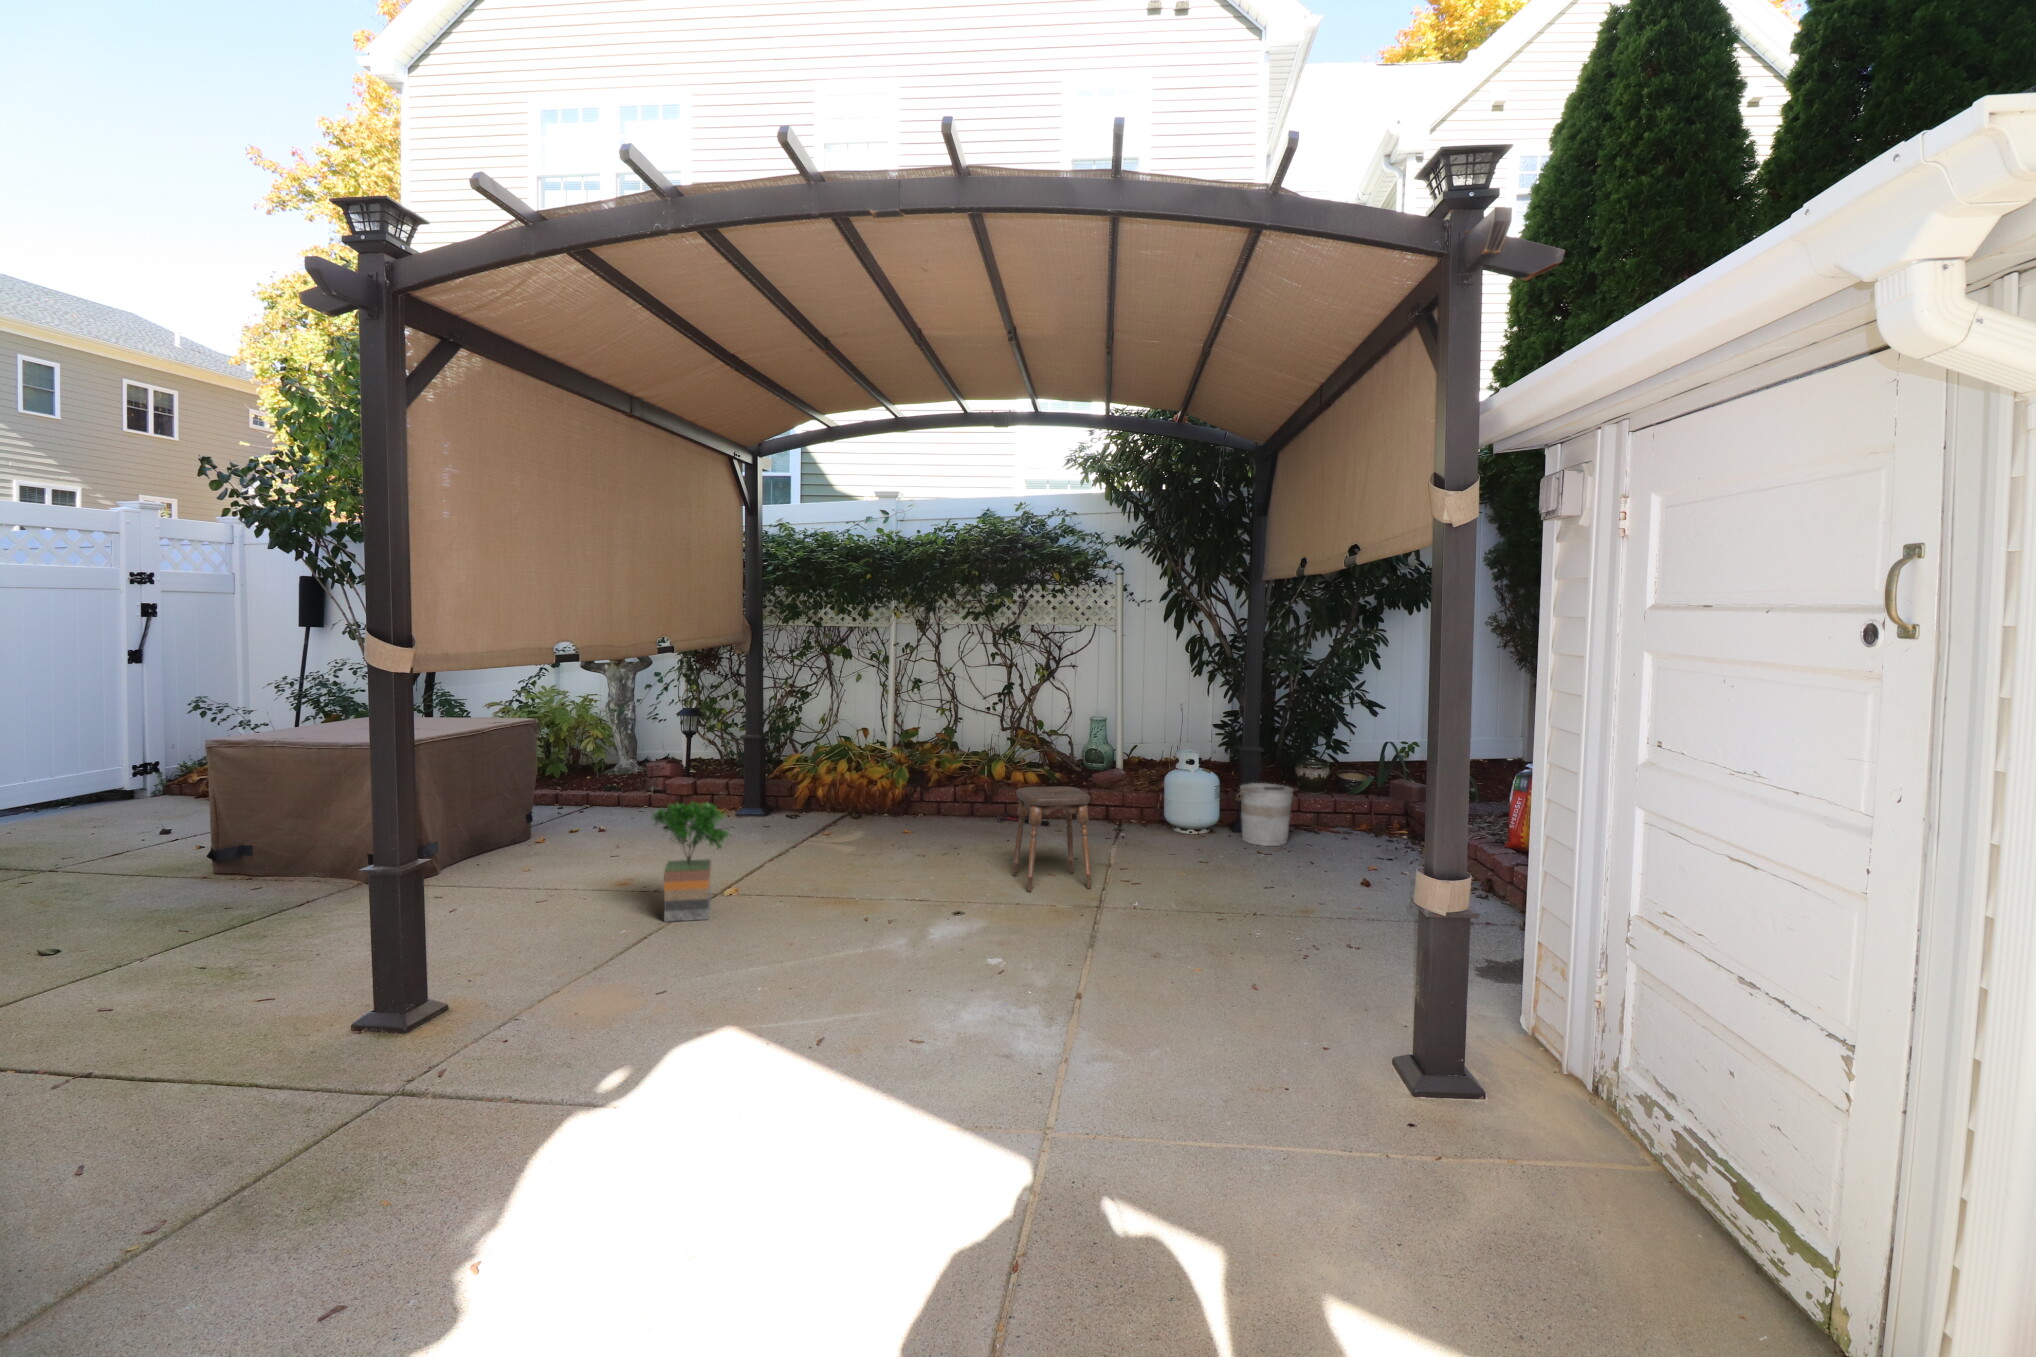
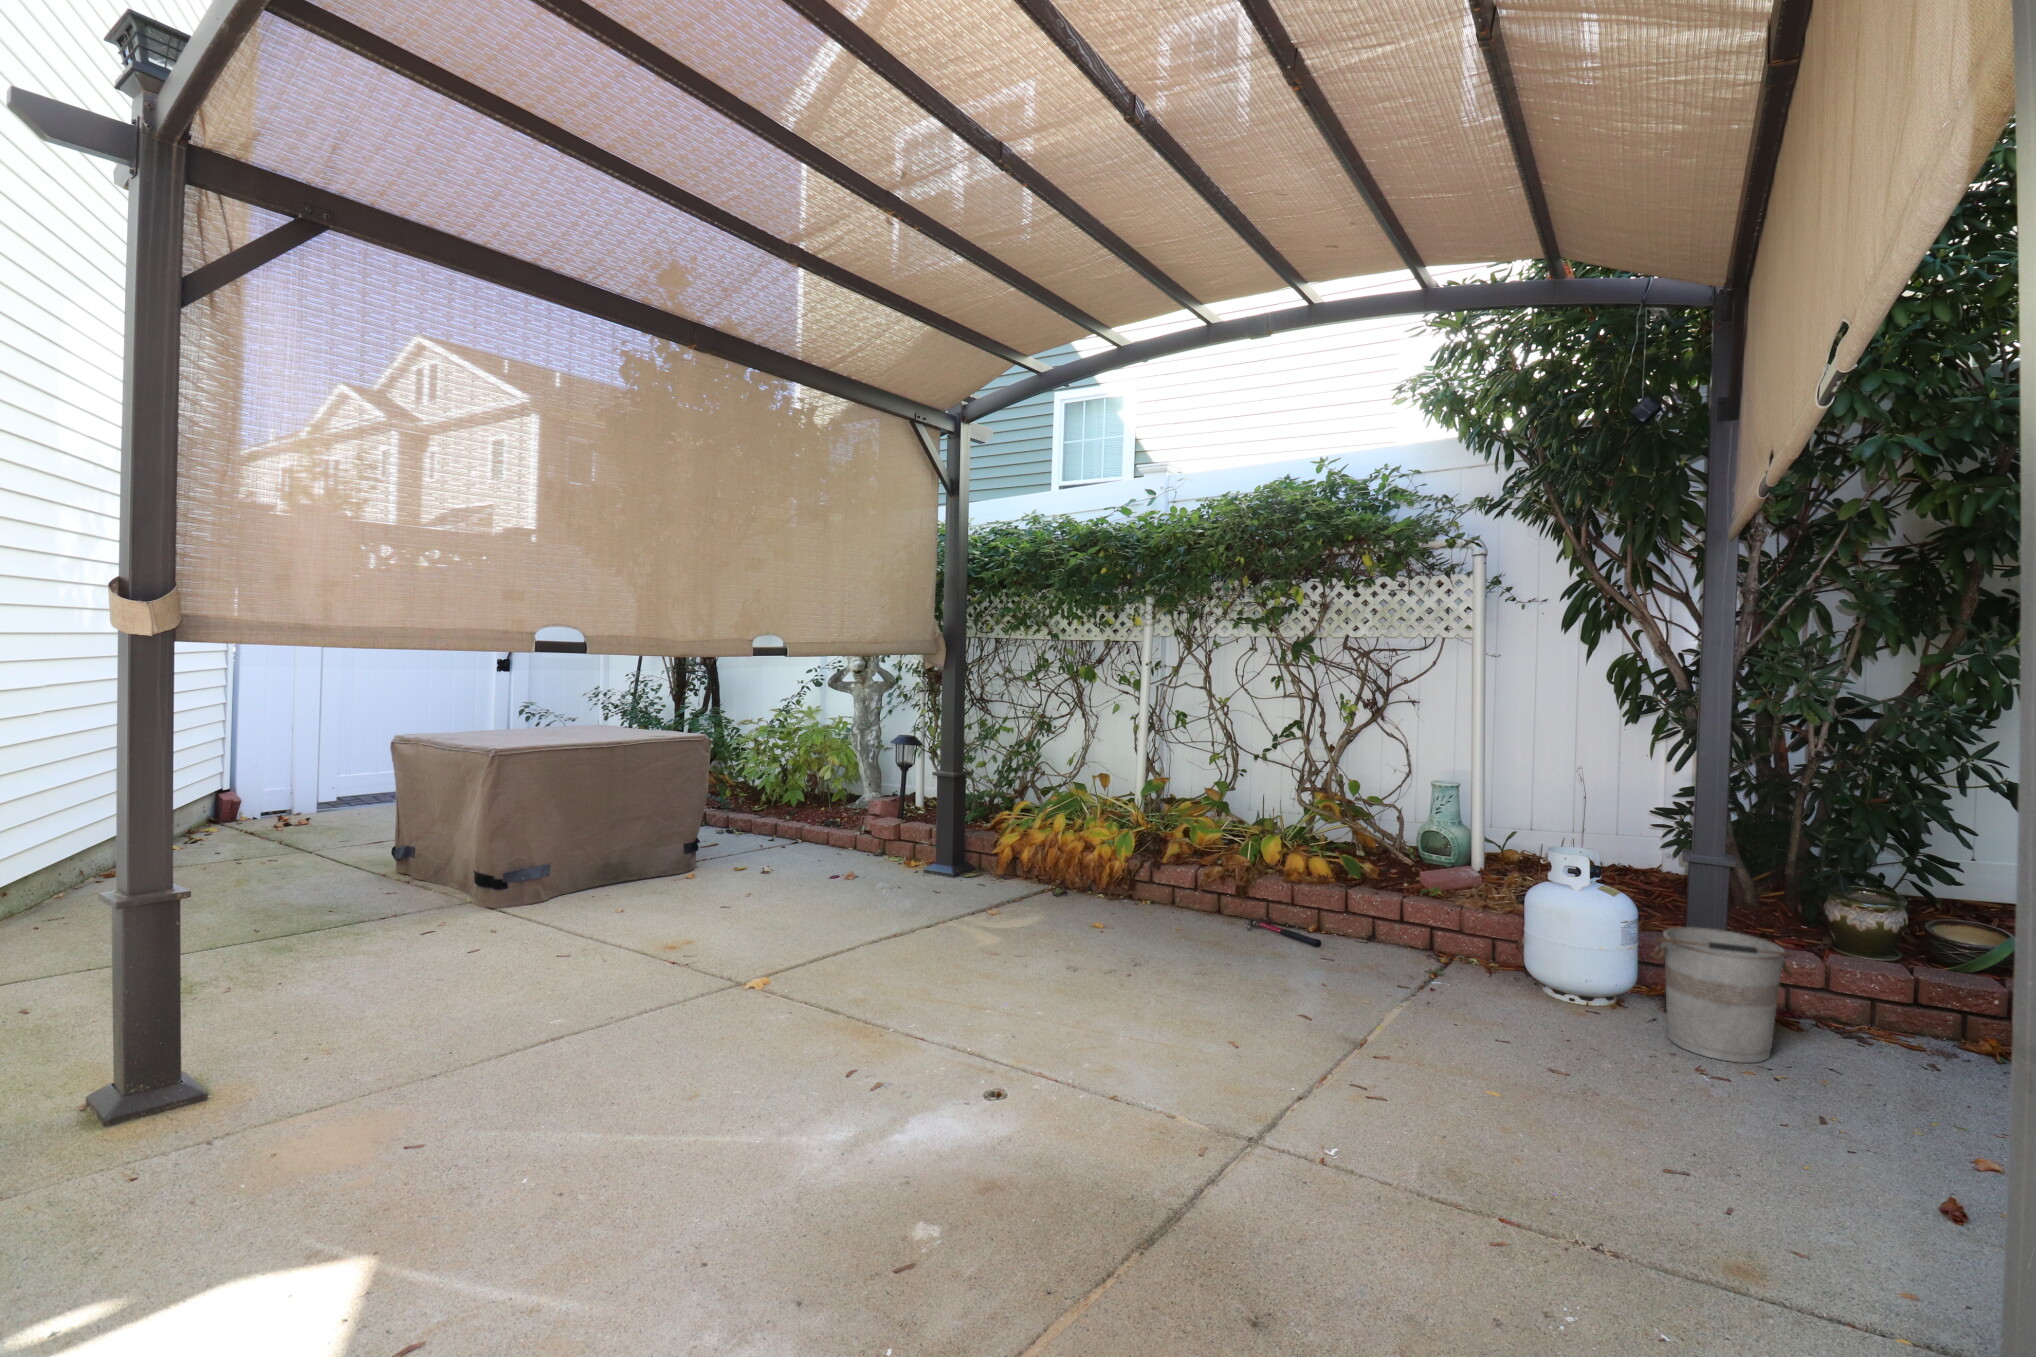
stool: present [1013,786,1091,892] -> none [1143,898,1271,1105]
potted tree: present [653,802,728,922] -> none [580,869,696,1051]

